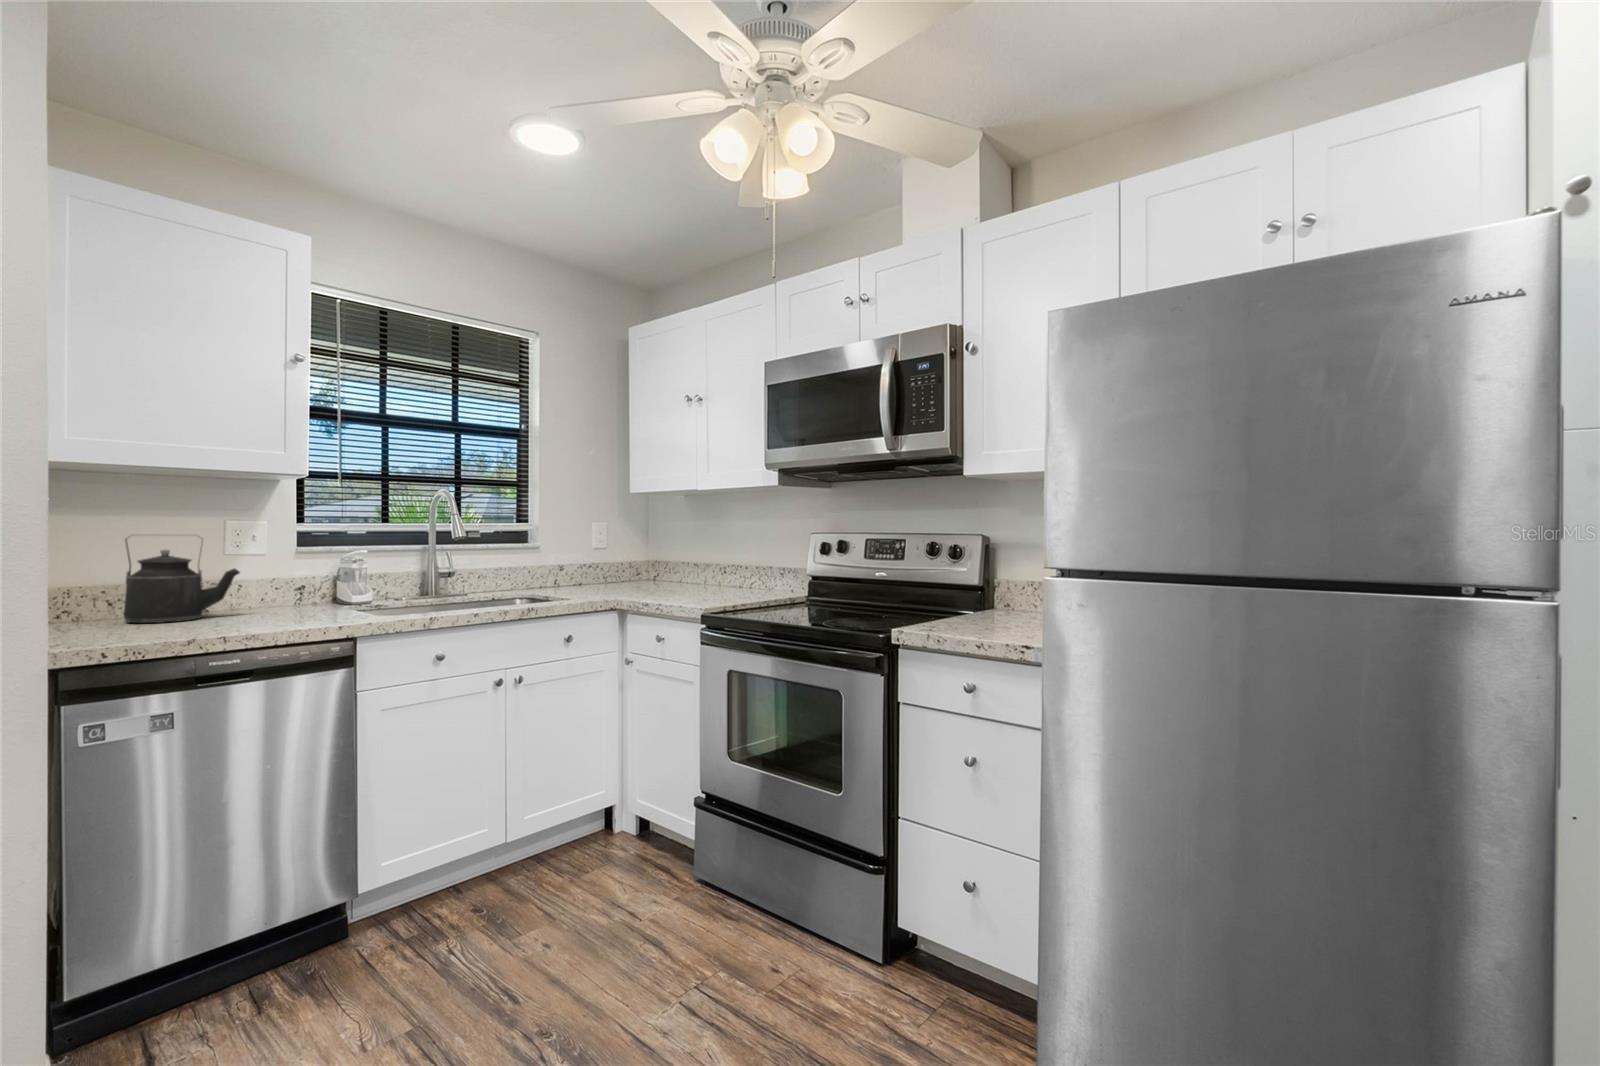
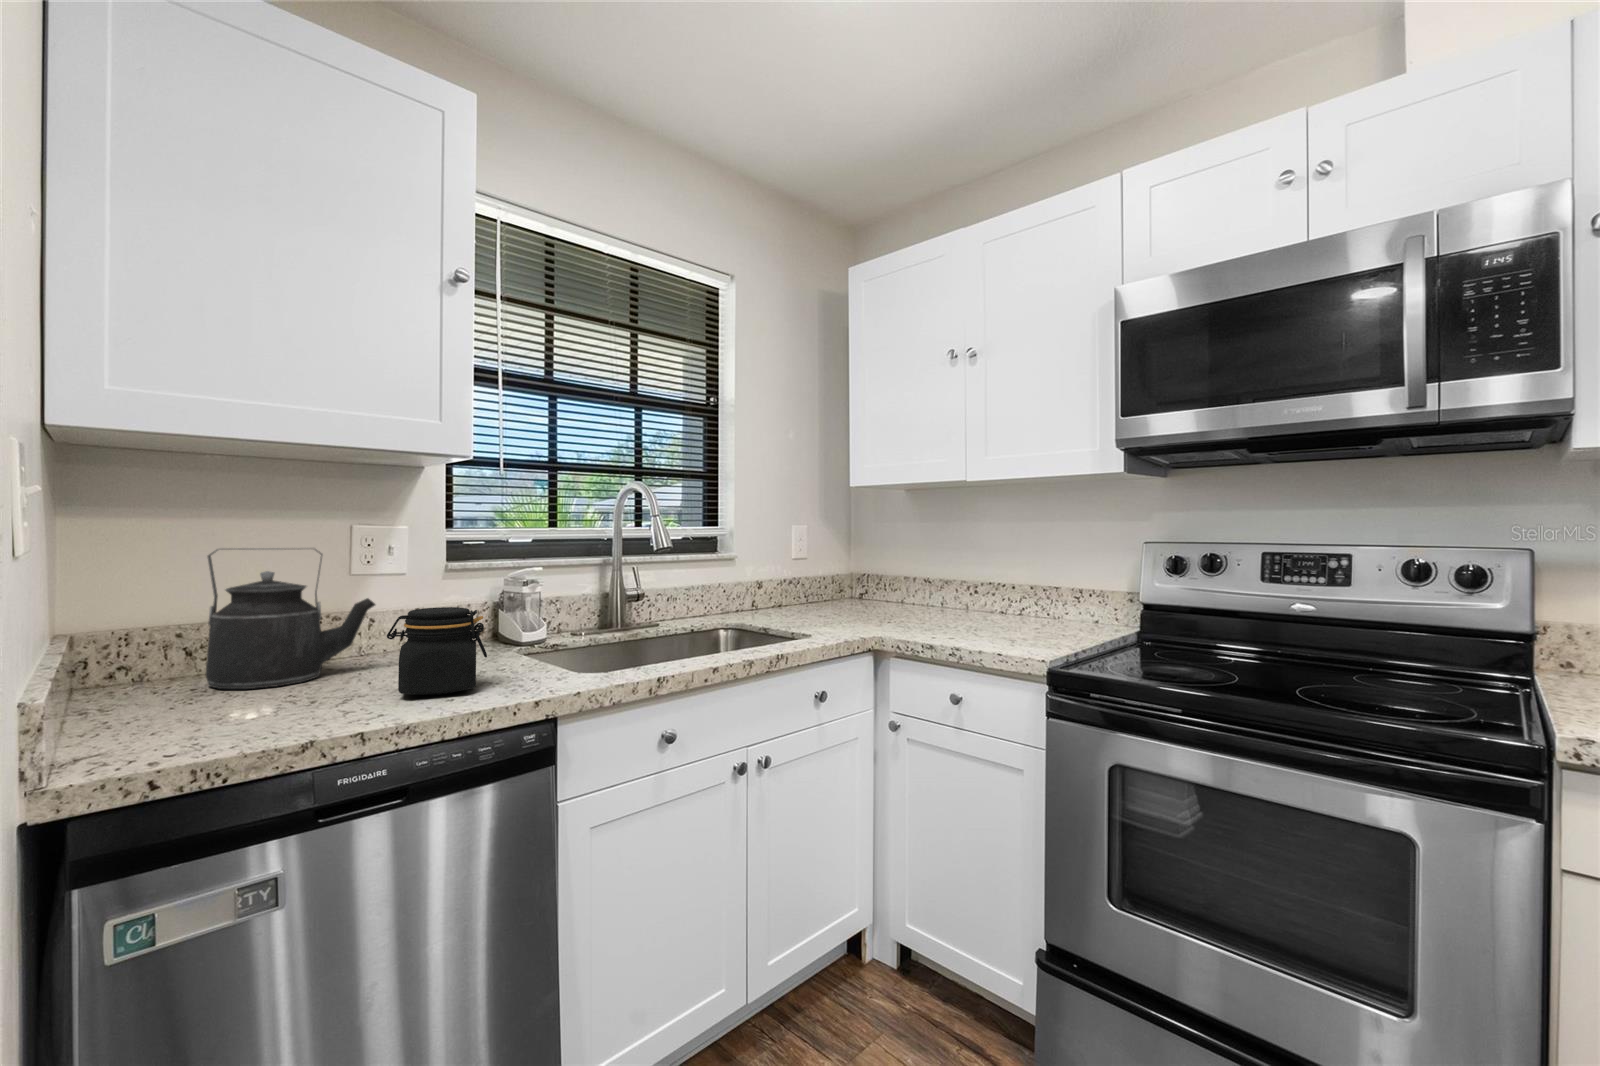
jar: none [244,571,312,624] -> present [387,607,487,695]

